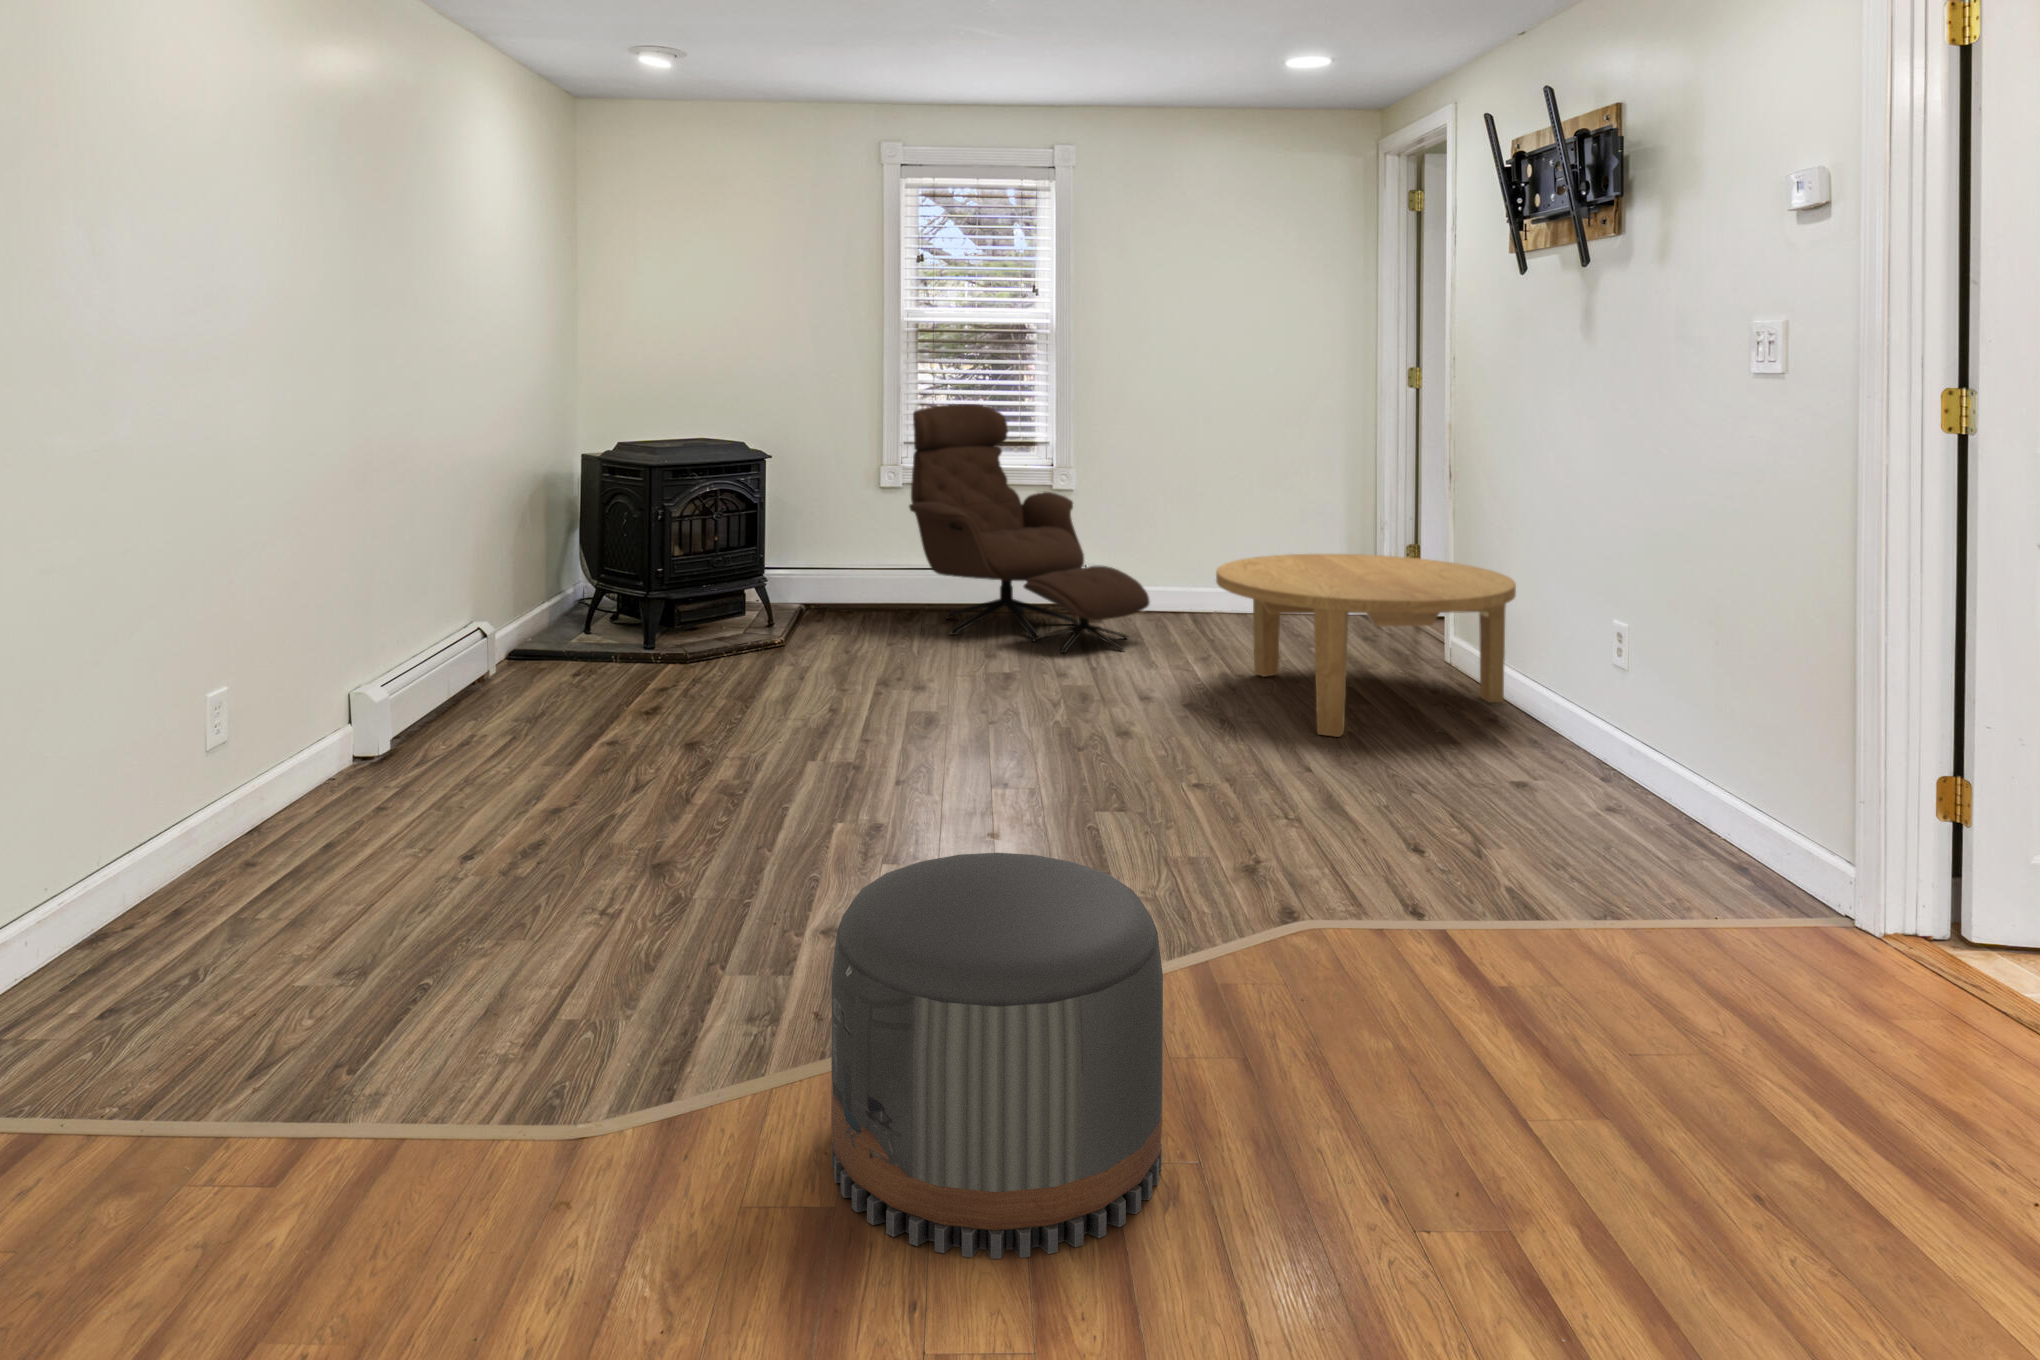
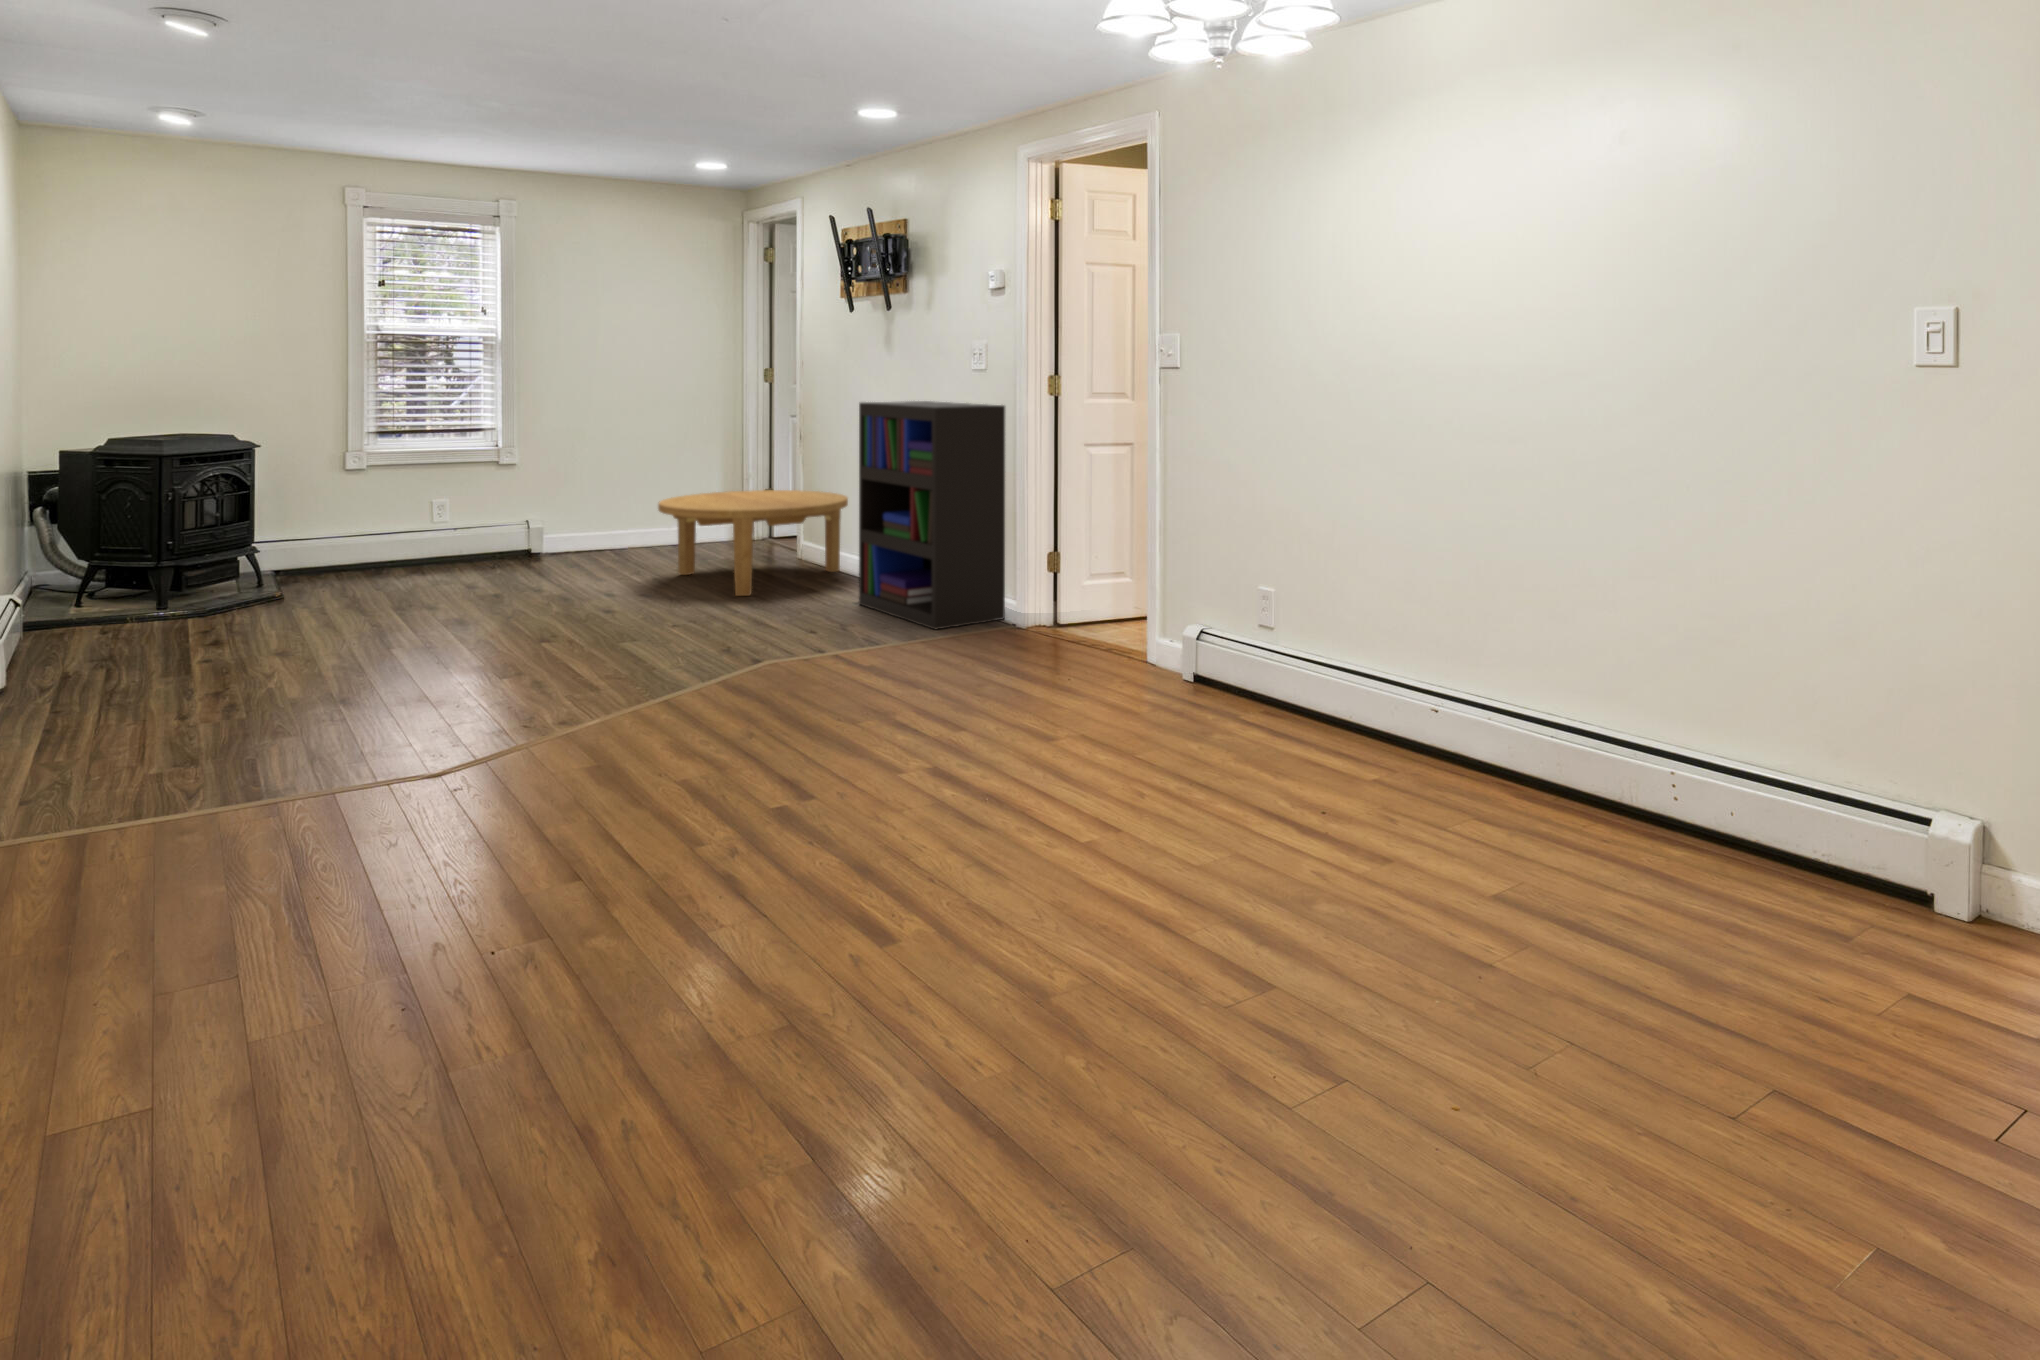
lounge chair: present [909,404,1149,653] -> none [382,400,592,579]
bookshelf: none [1519,430,1828,898] -> present [859,401,1005,629]
pouf: present [831,853,1163,1258] -> none [573,609,741,767]

